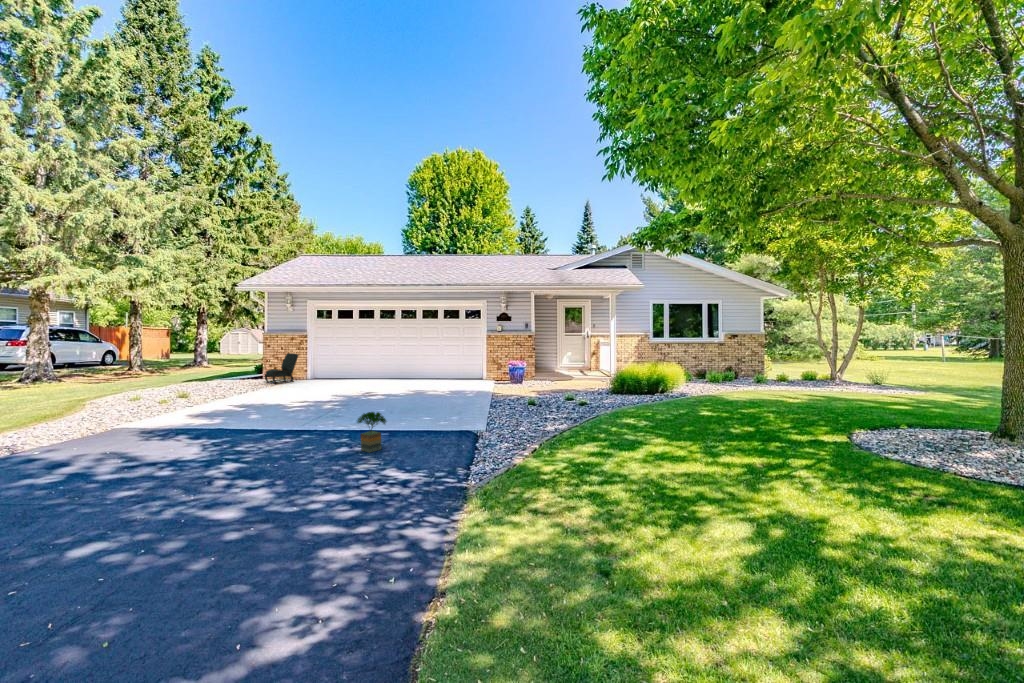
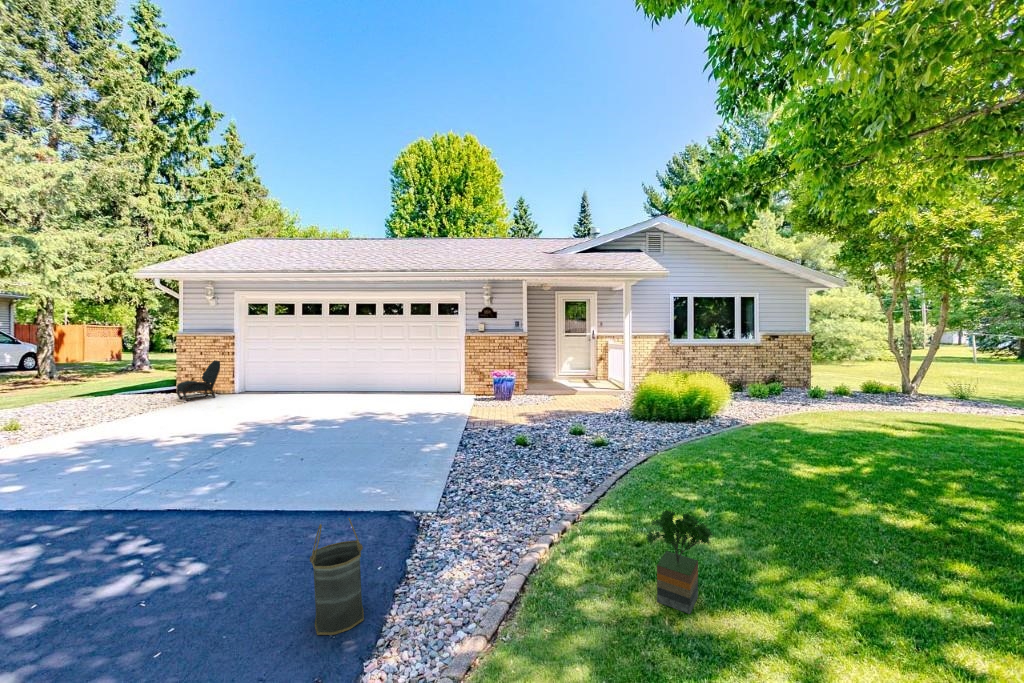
basket: none [449,404,471,449] -> present [310,518,364,635]
potted tree: present [358,412,386,453] -> present [647,510,713,614]

